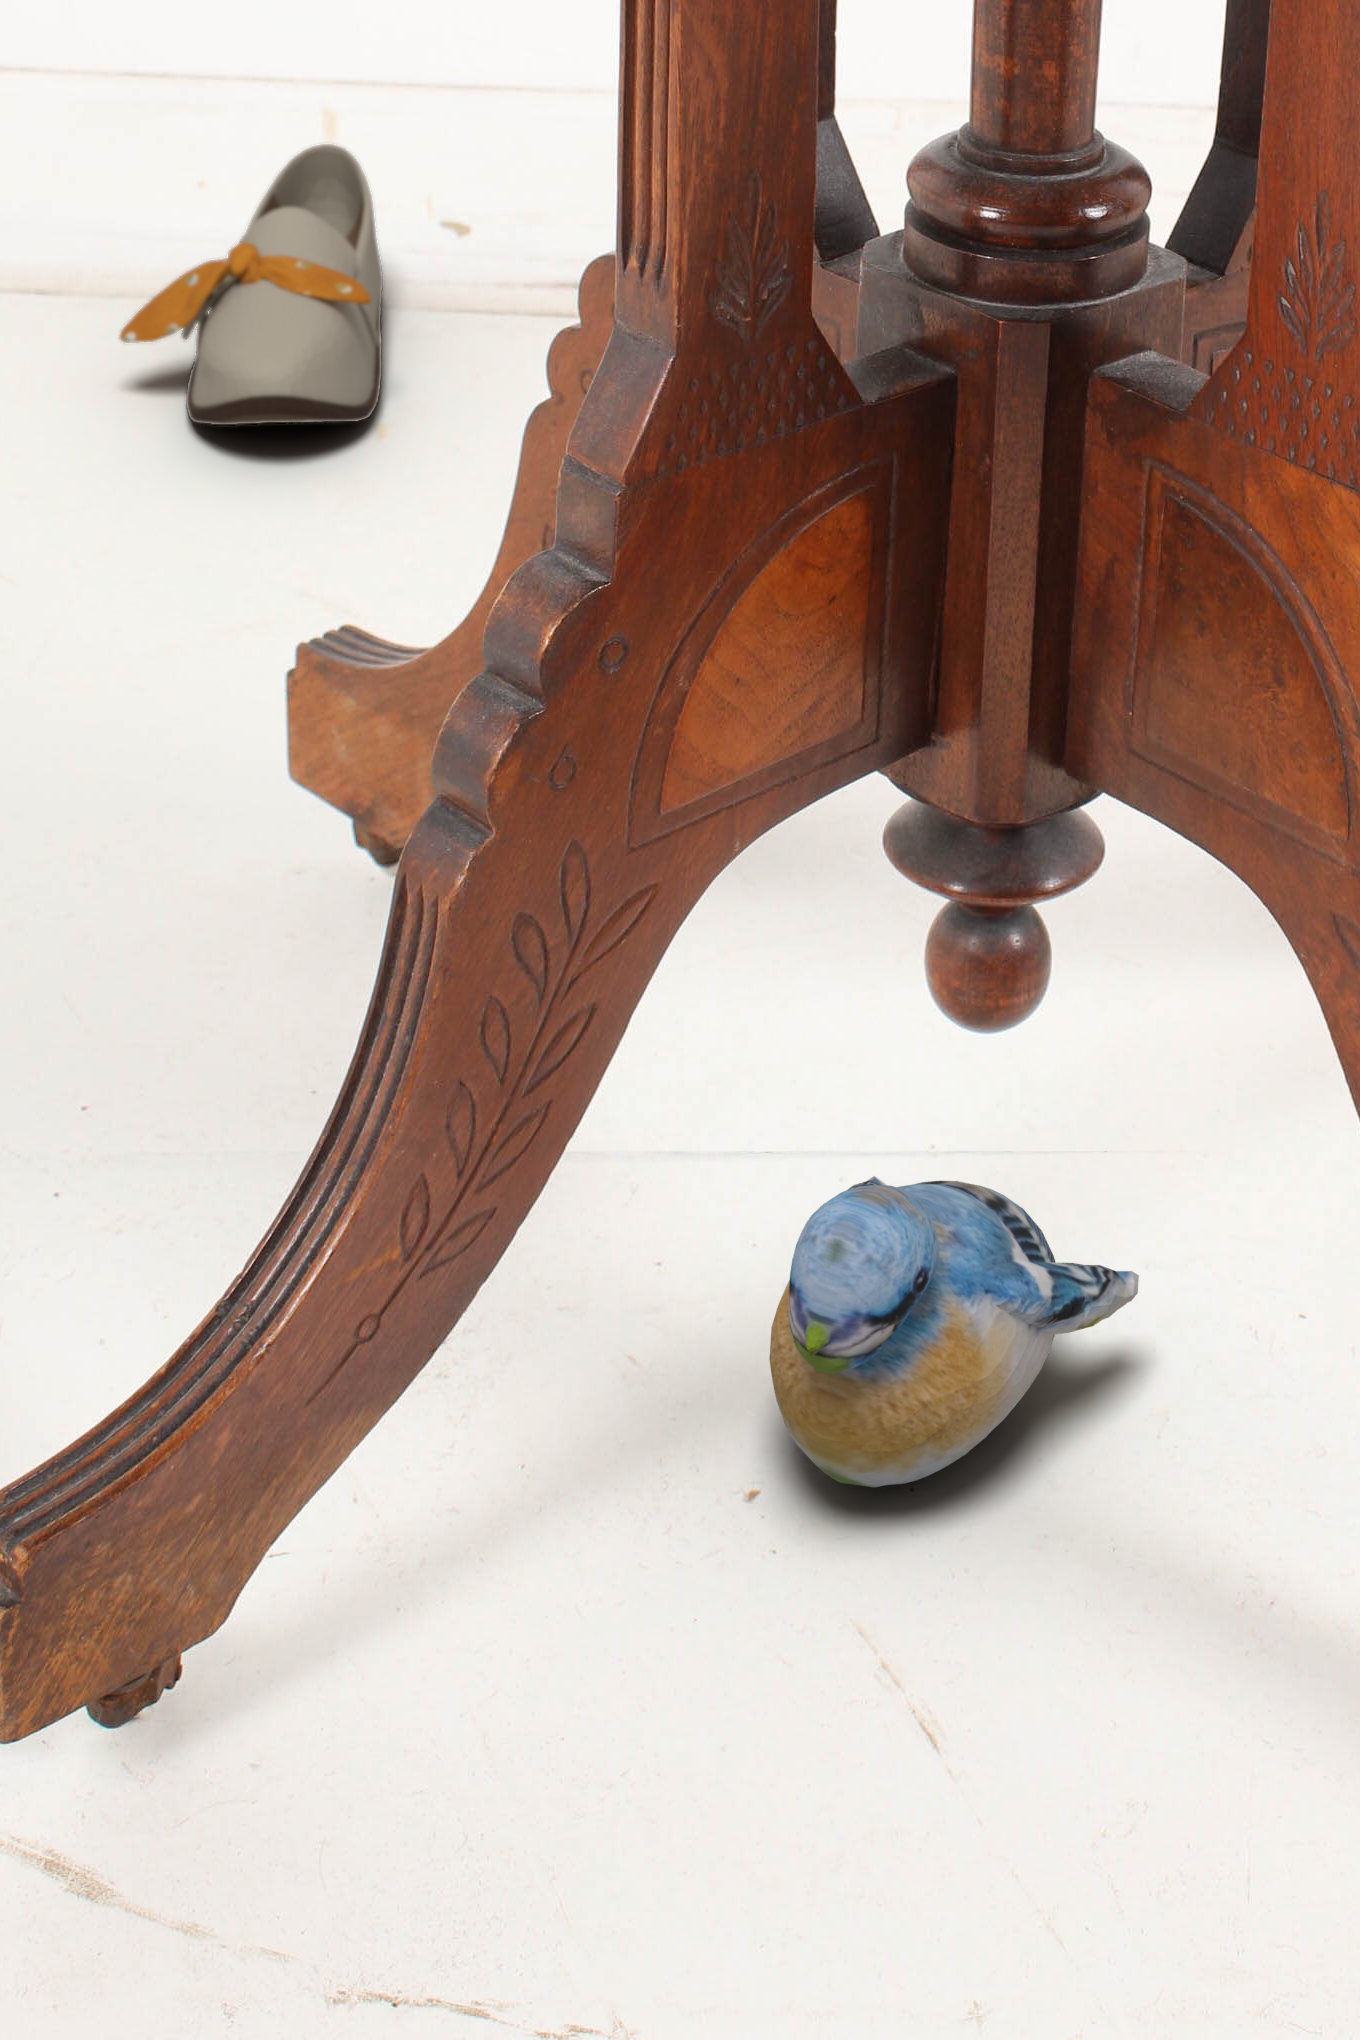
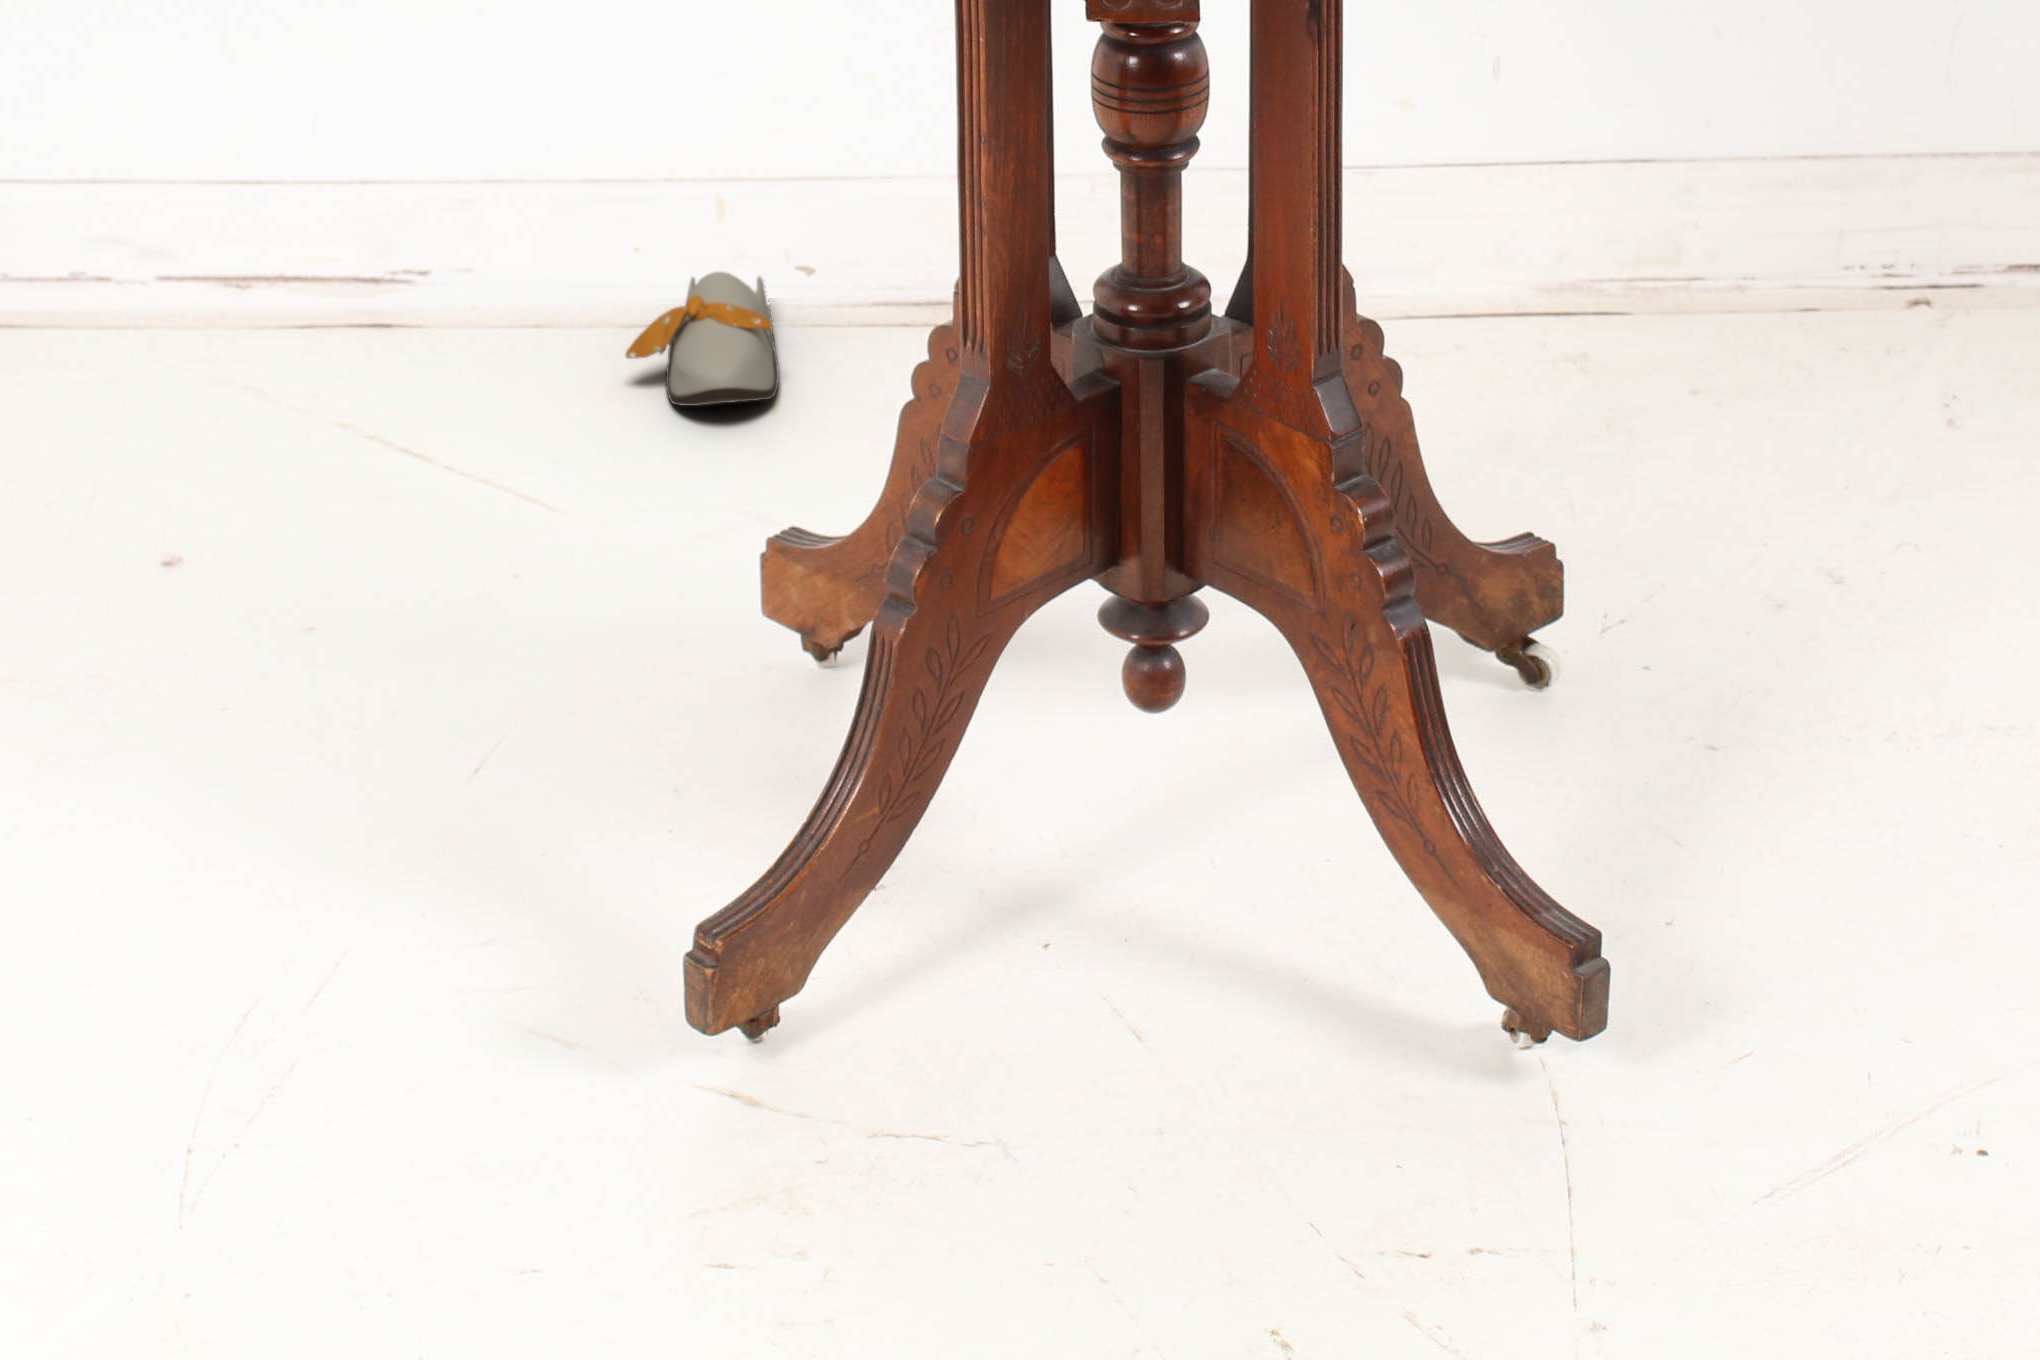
plush toy: present [769,1176,1139,1487] -> none [1055,780,1232,924]

